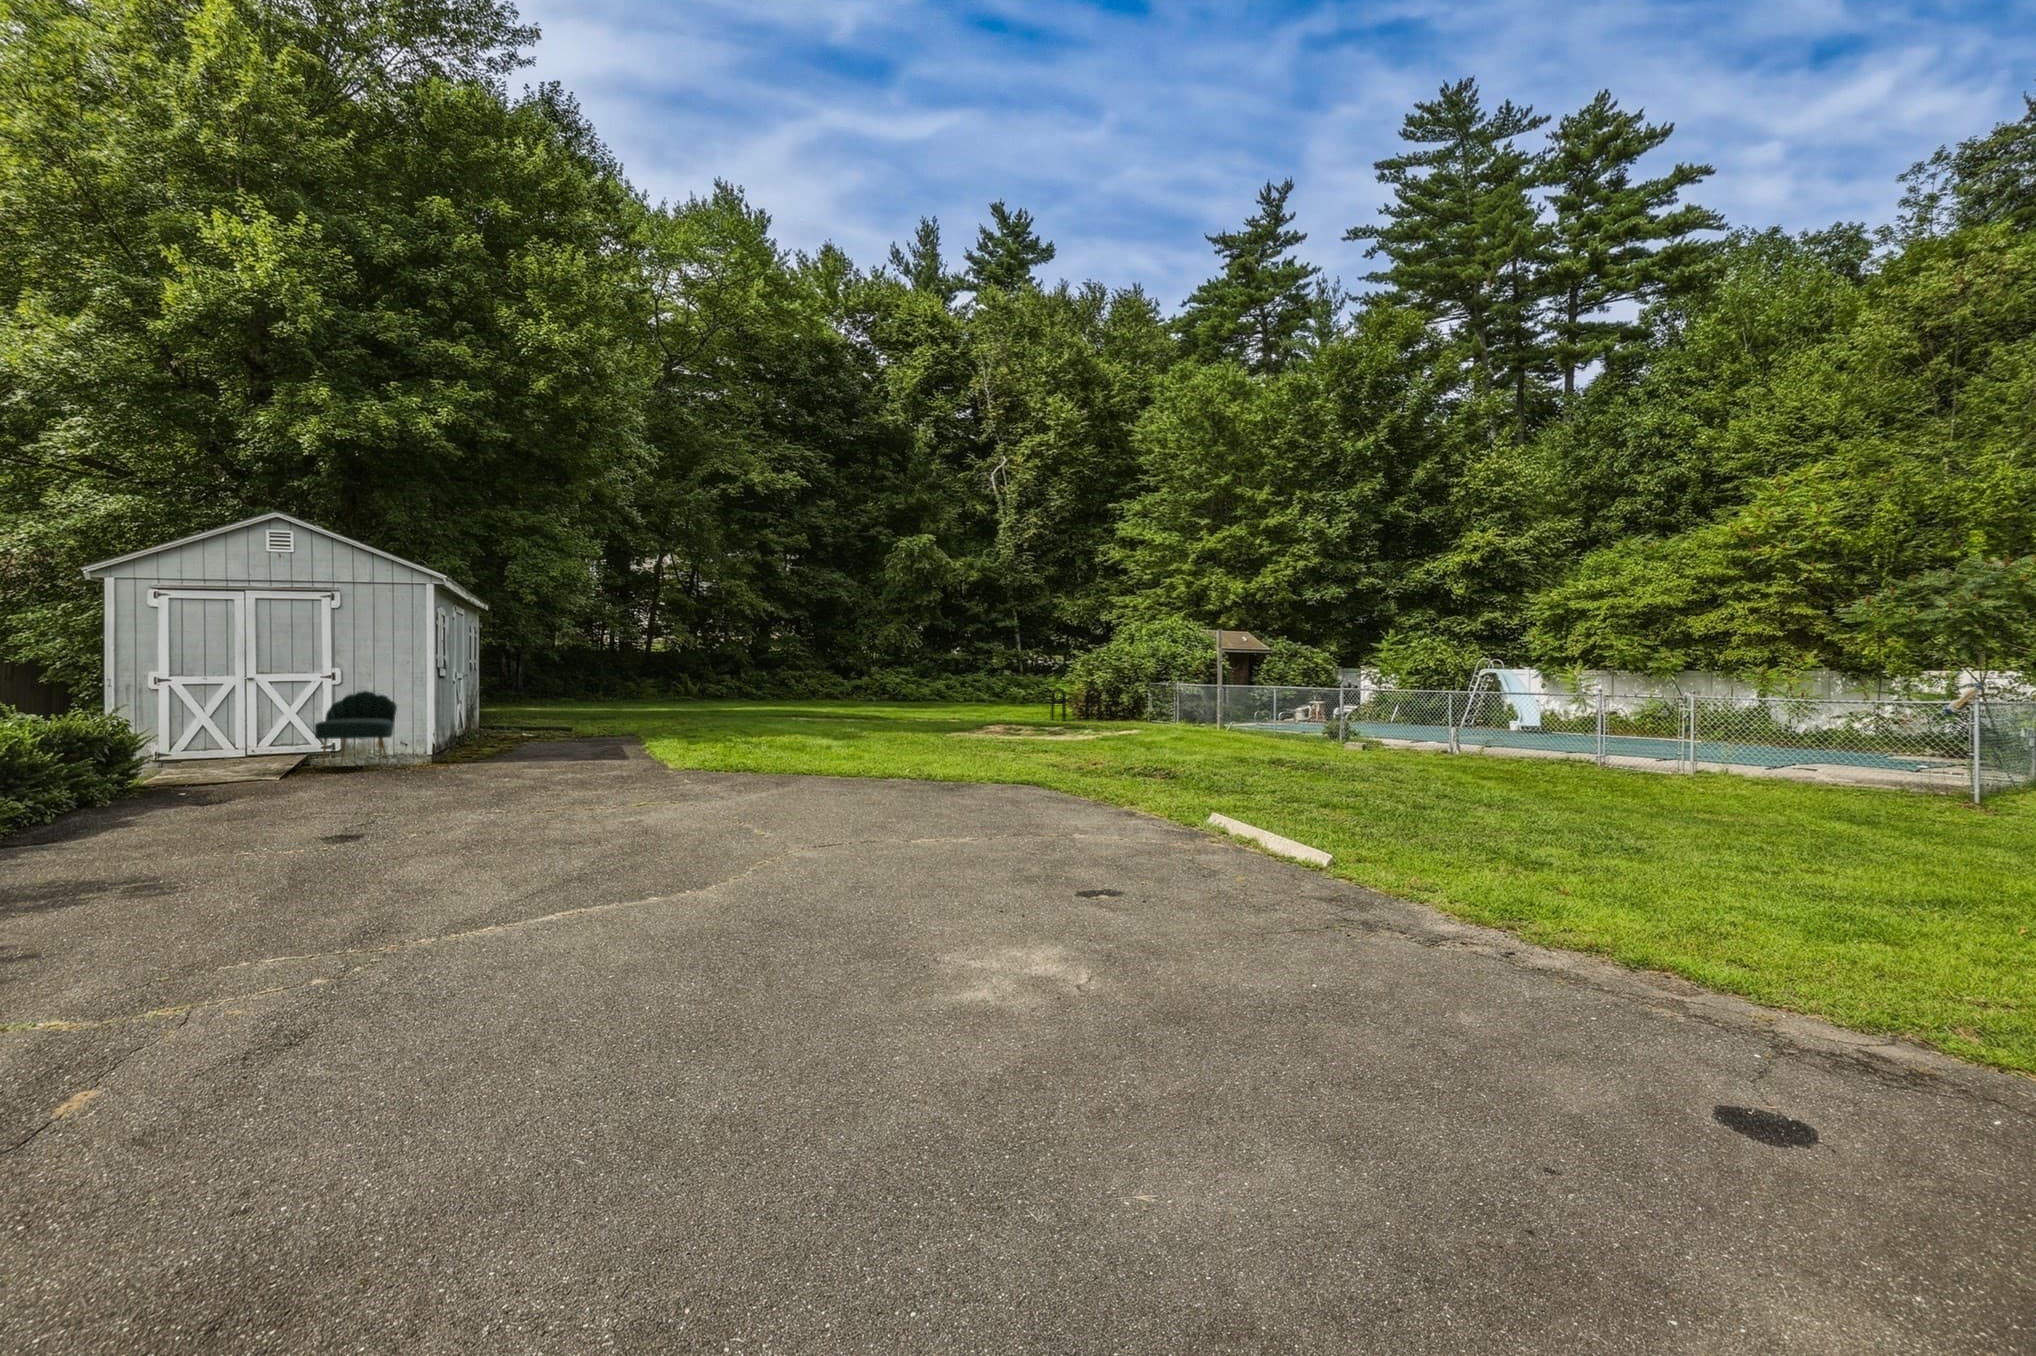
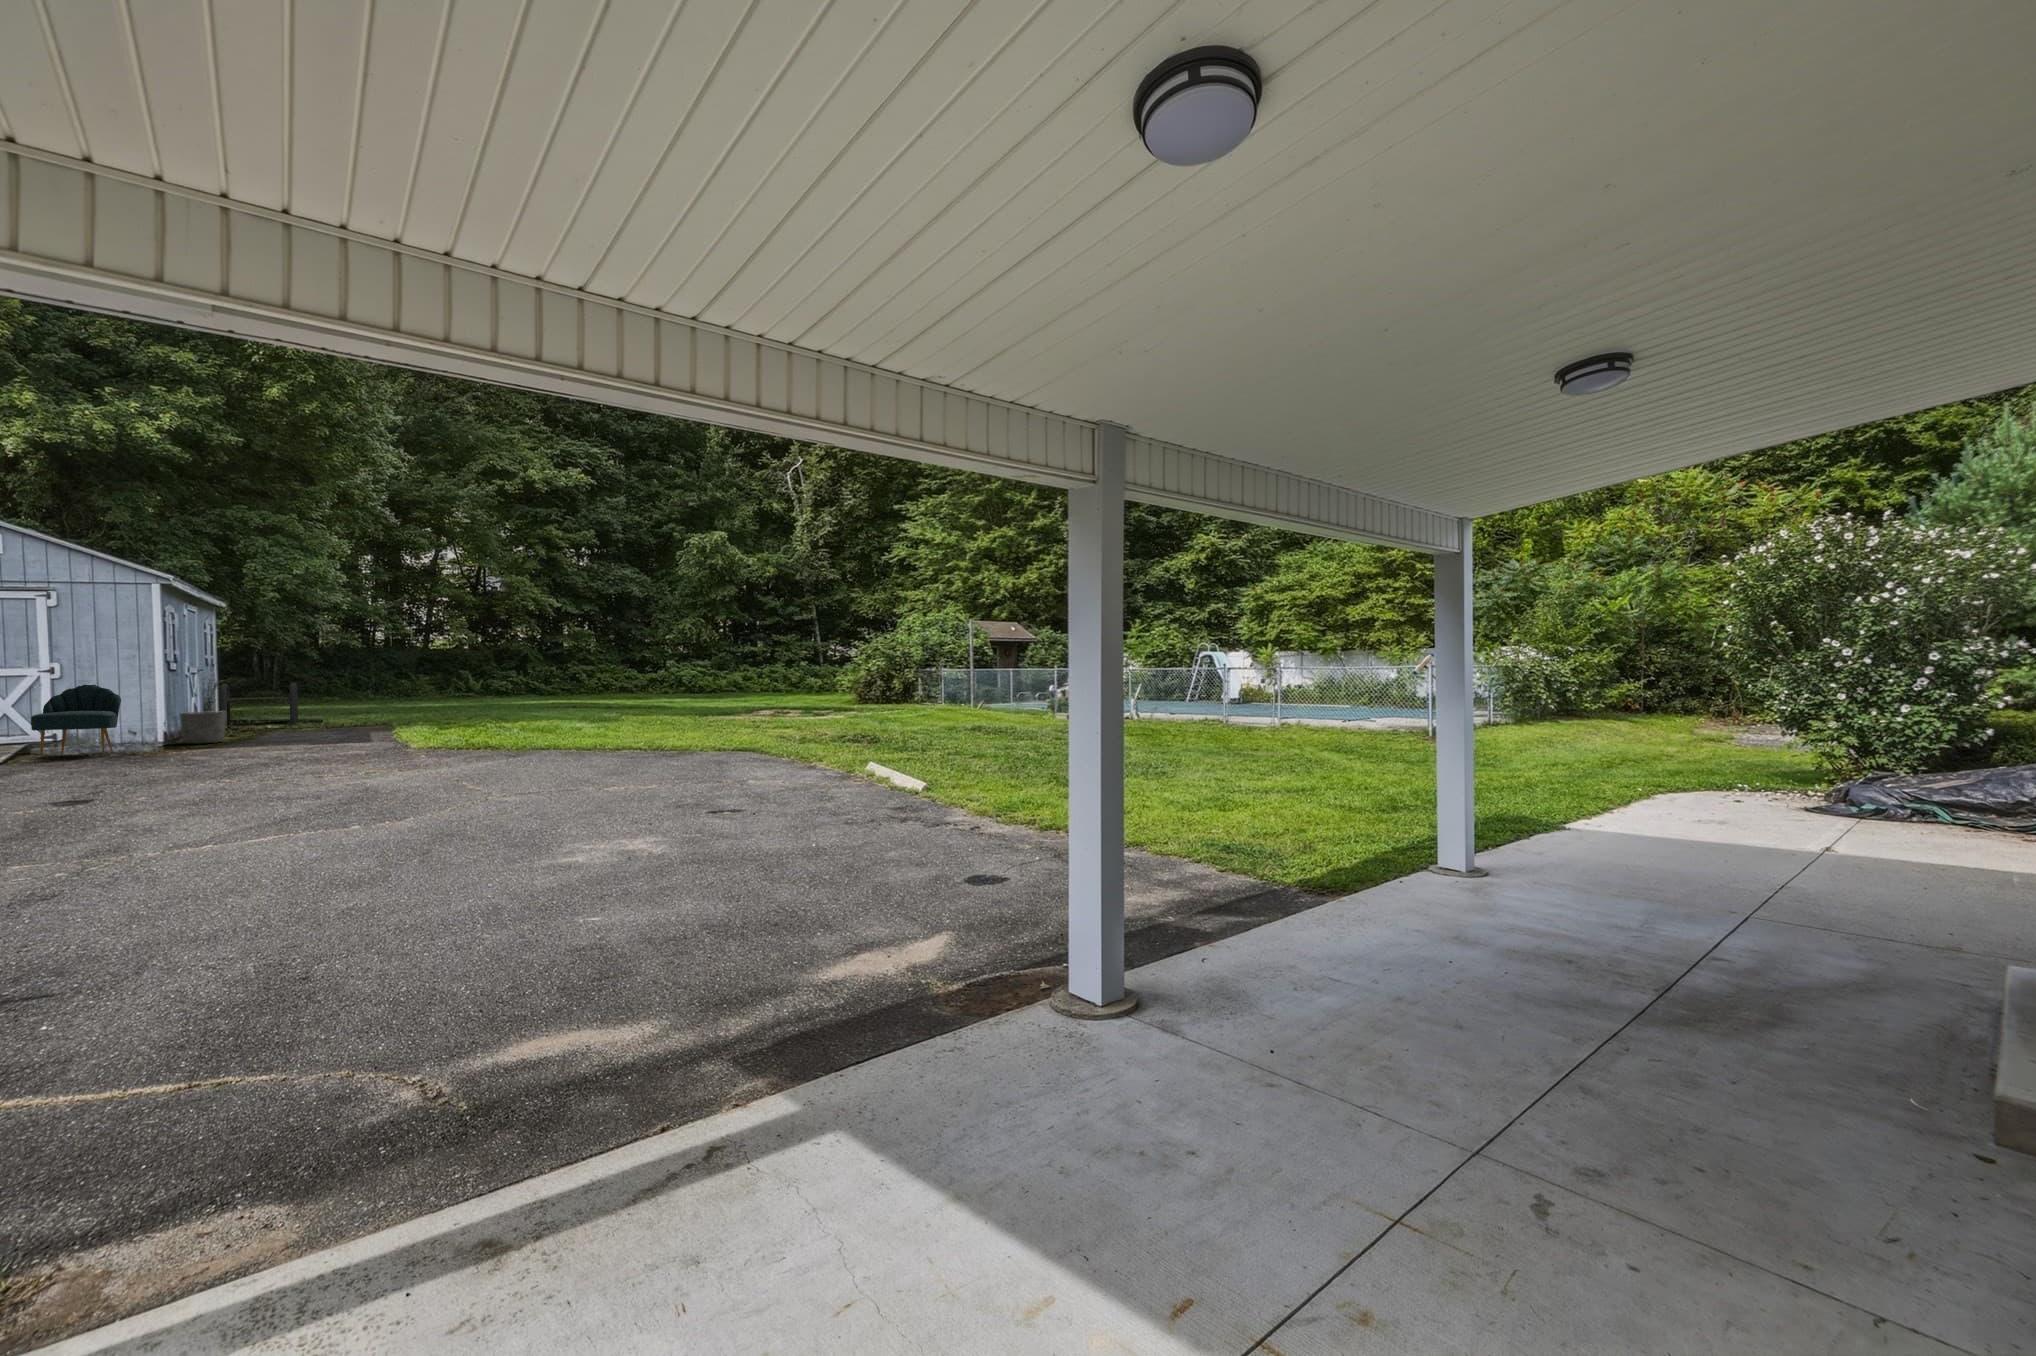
bench: present [1050,688,1101,721] -> present [219,682,298,726]
planter: none [448,721,491,755] -> present [180,712,226,744]

